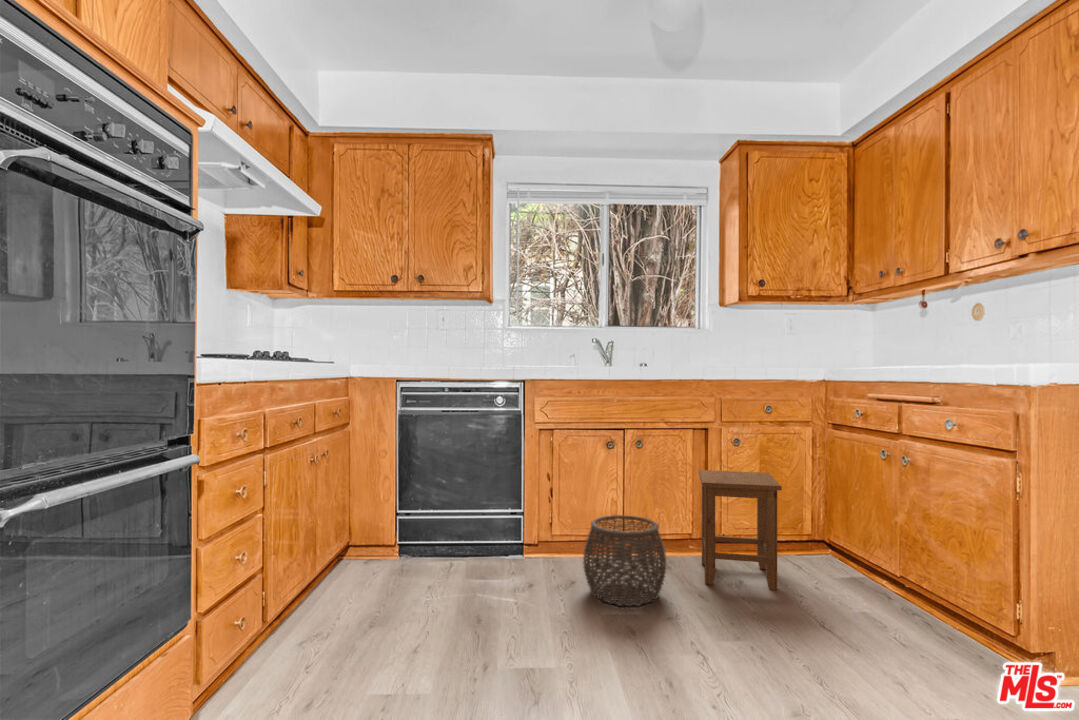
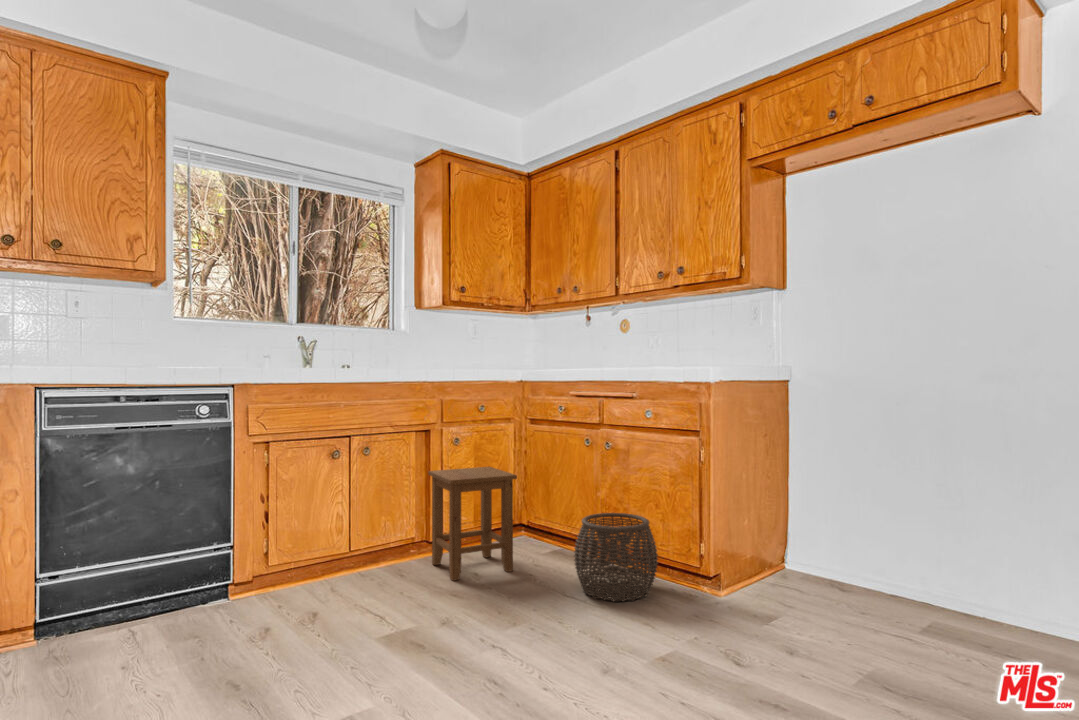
woven basket: present [583,515,666,606] -> present [574,513,658,602]

